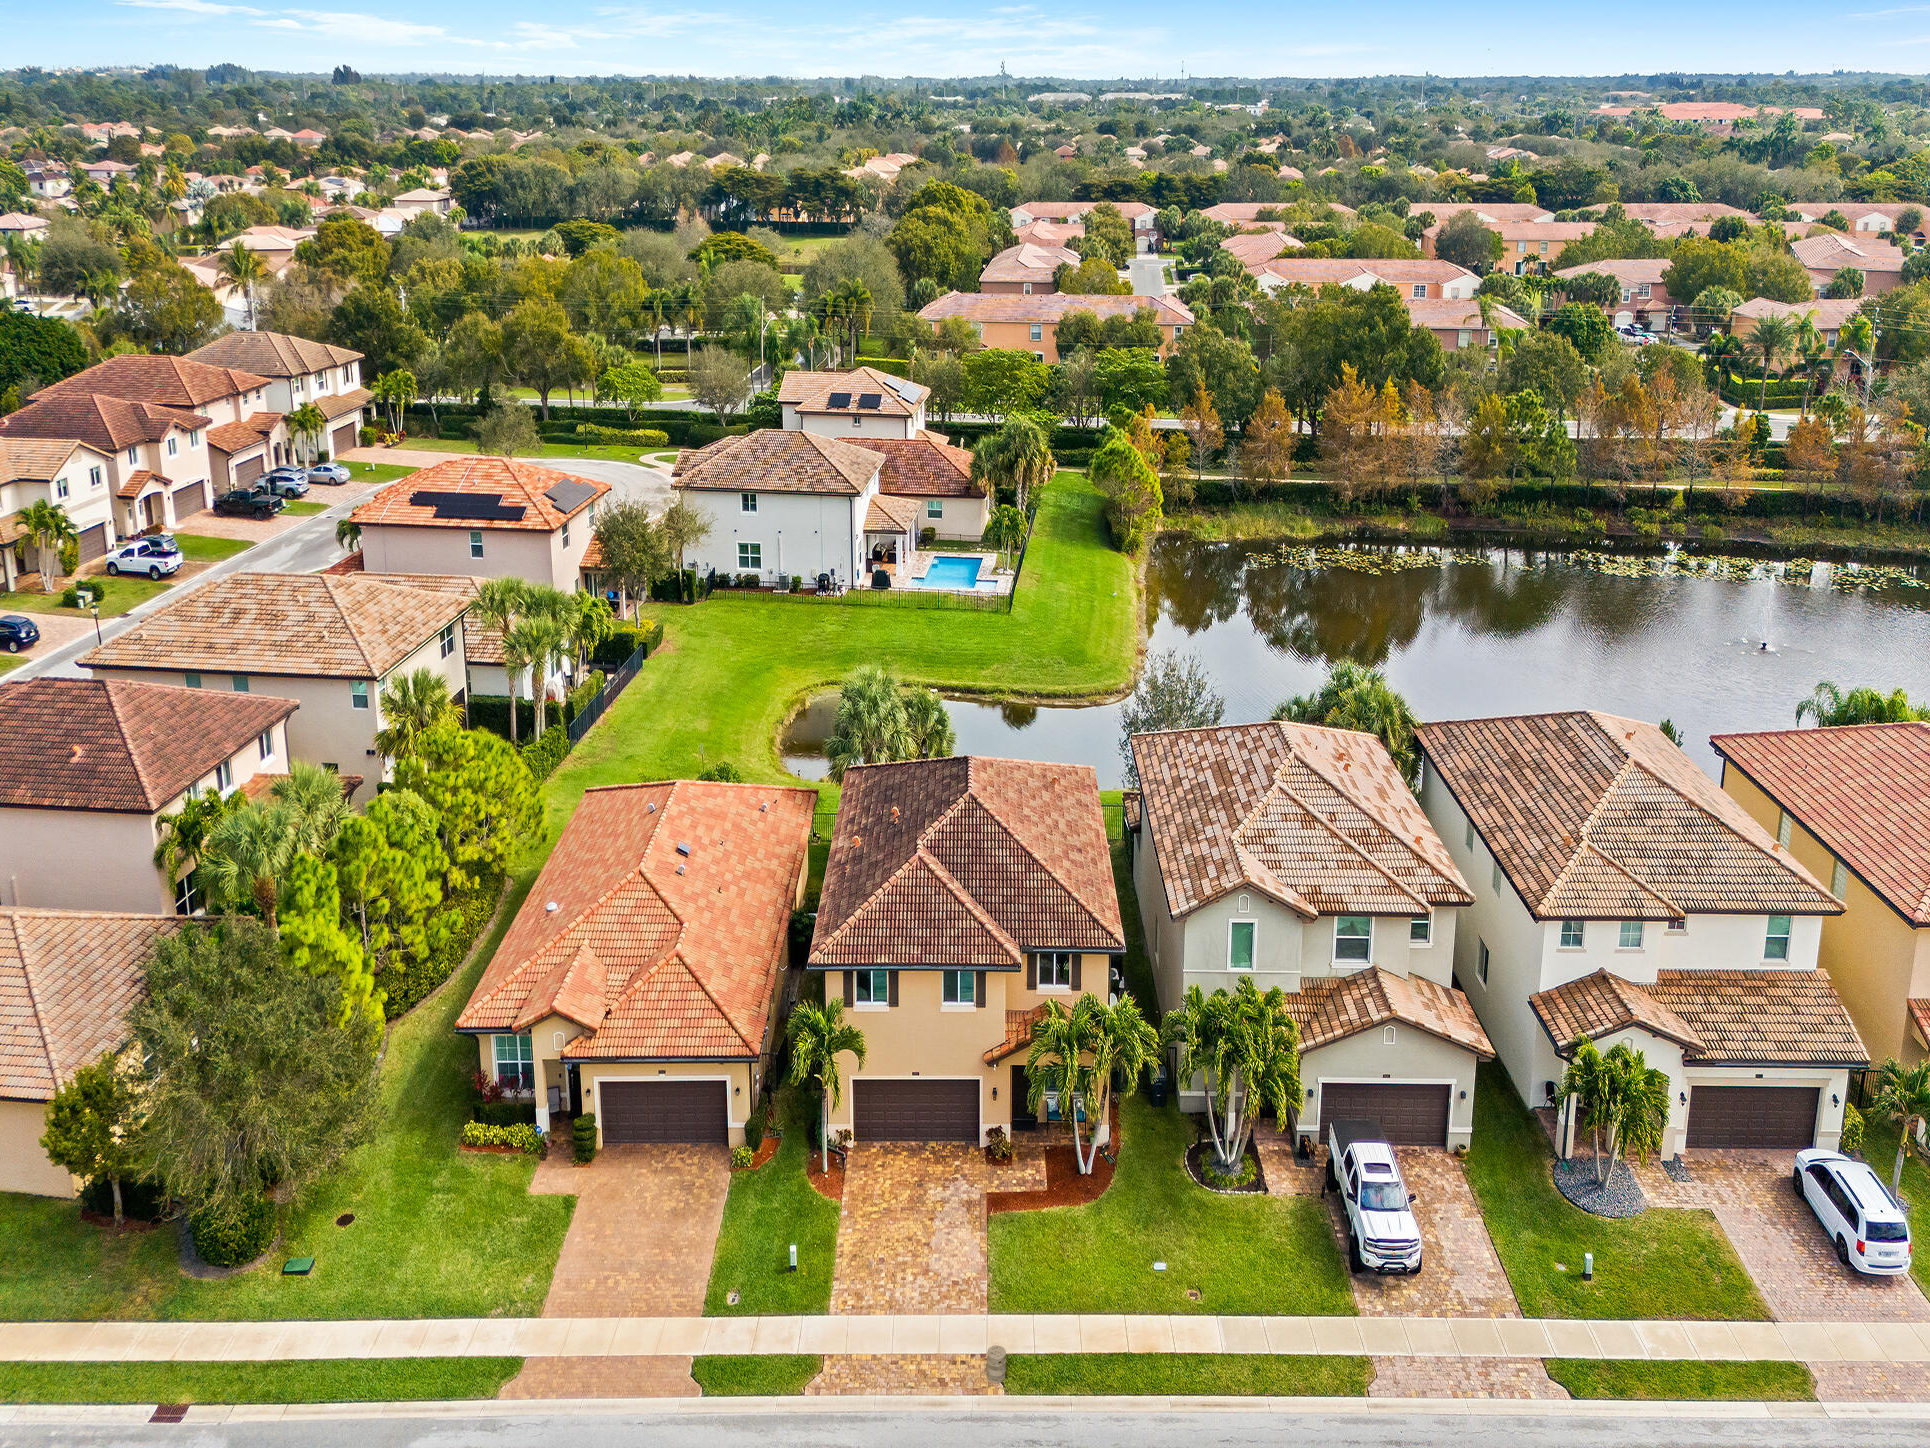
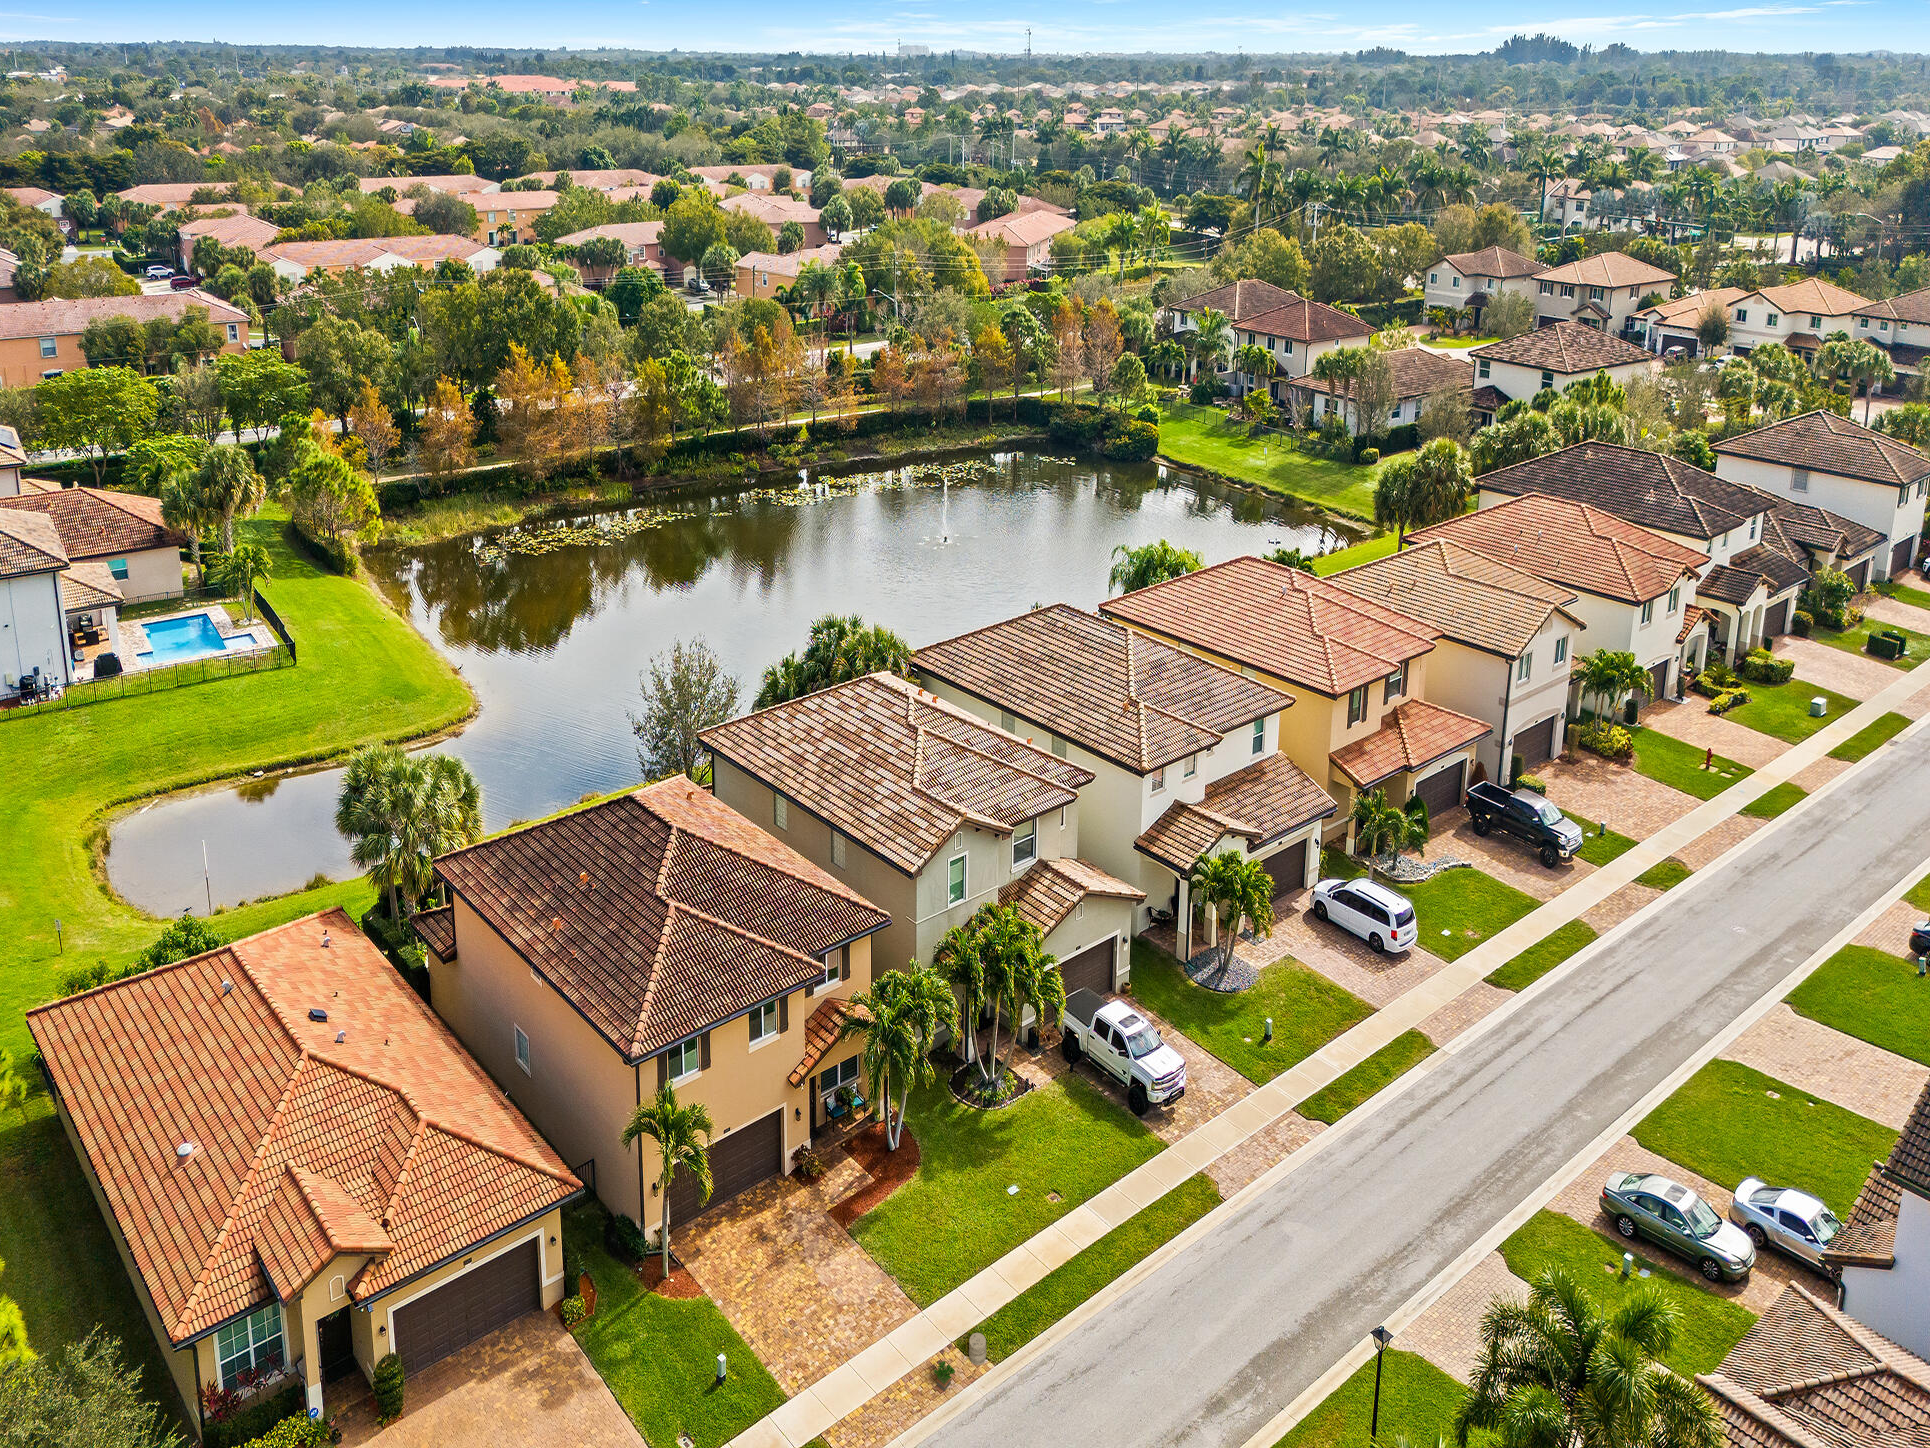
potted tree: none [938,1351,959,1384] -> present [934,1361,955,1391]

